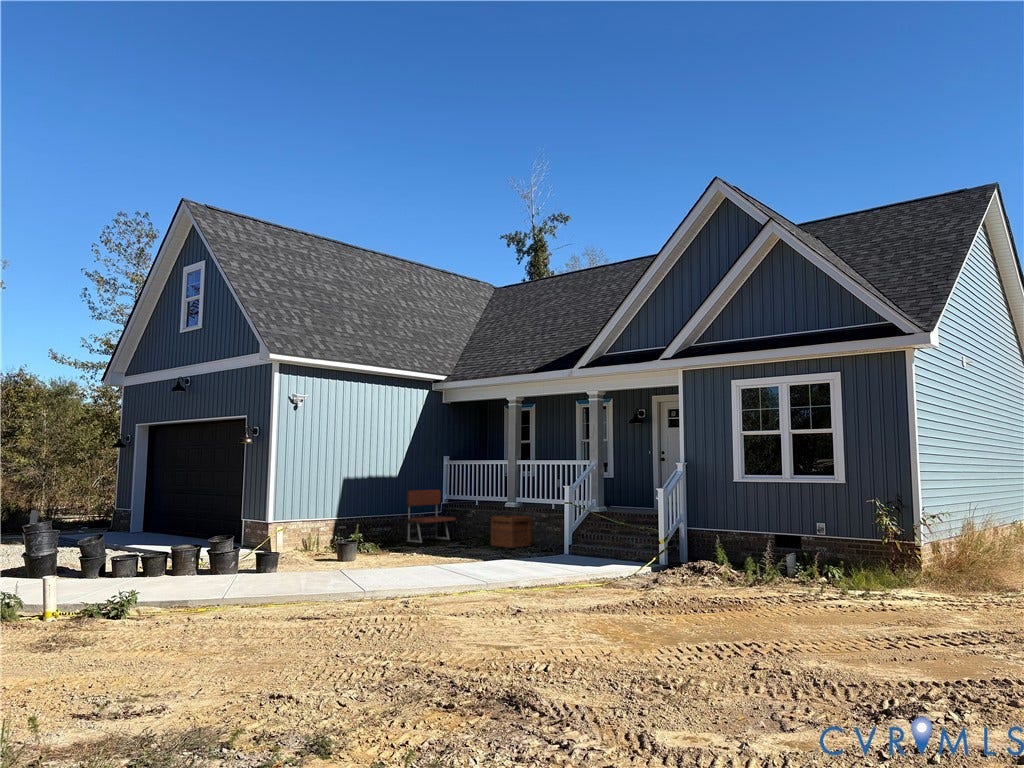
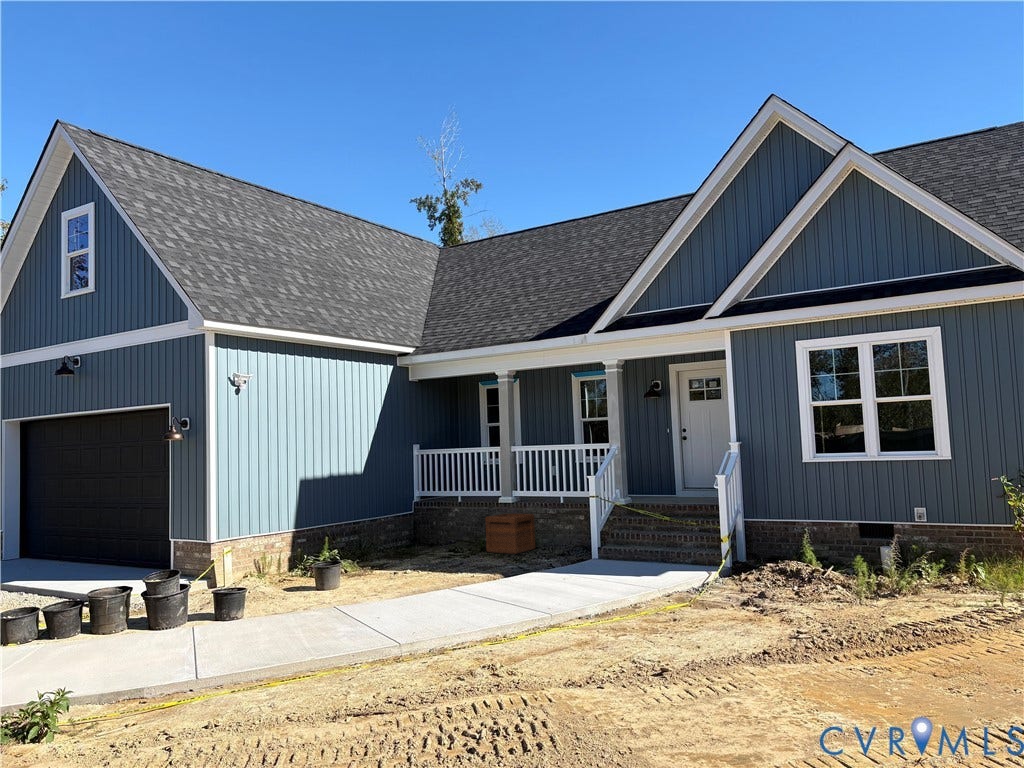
bench: present [407,490,456,543] -> none [375,486,434,554]

